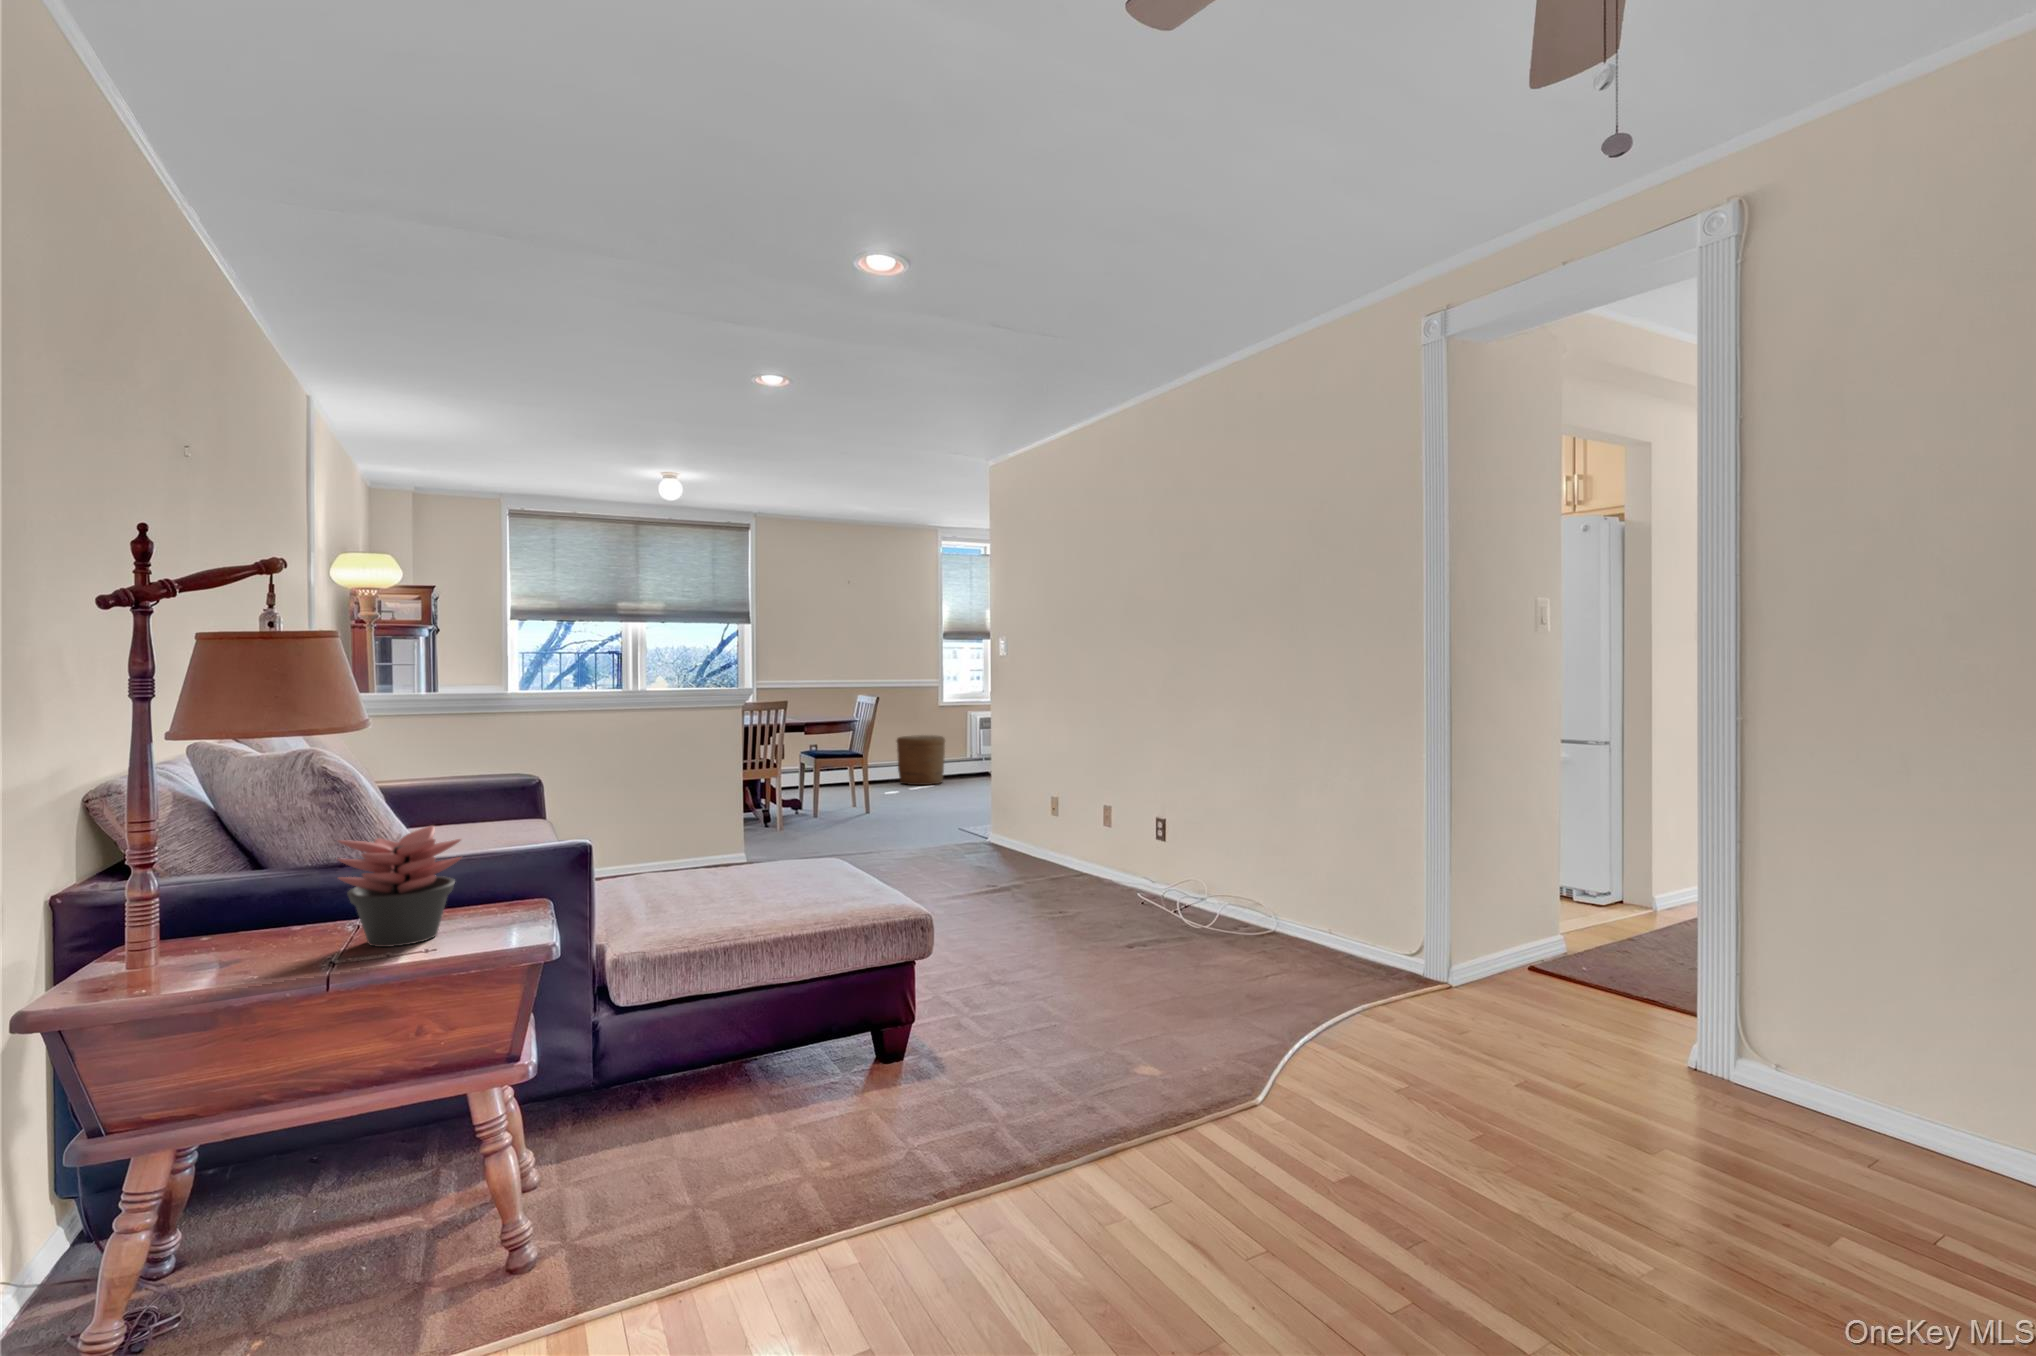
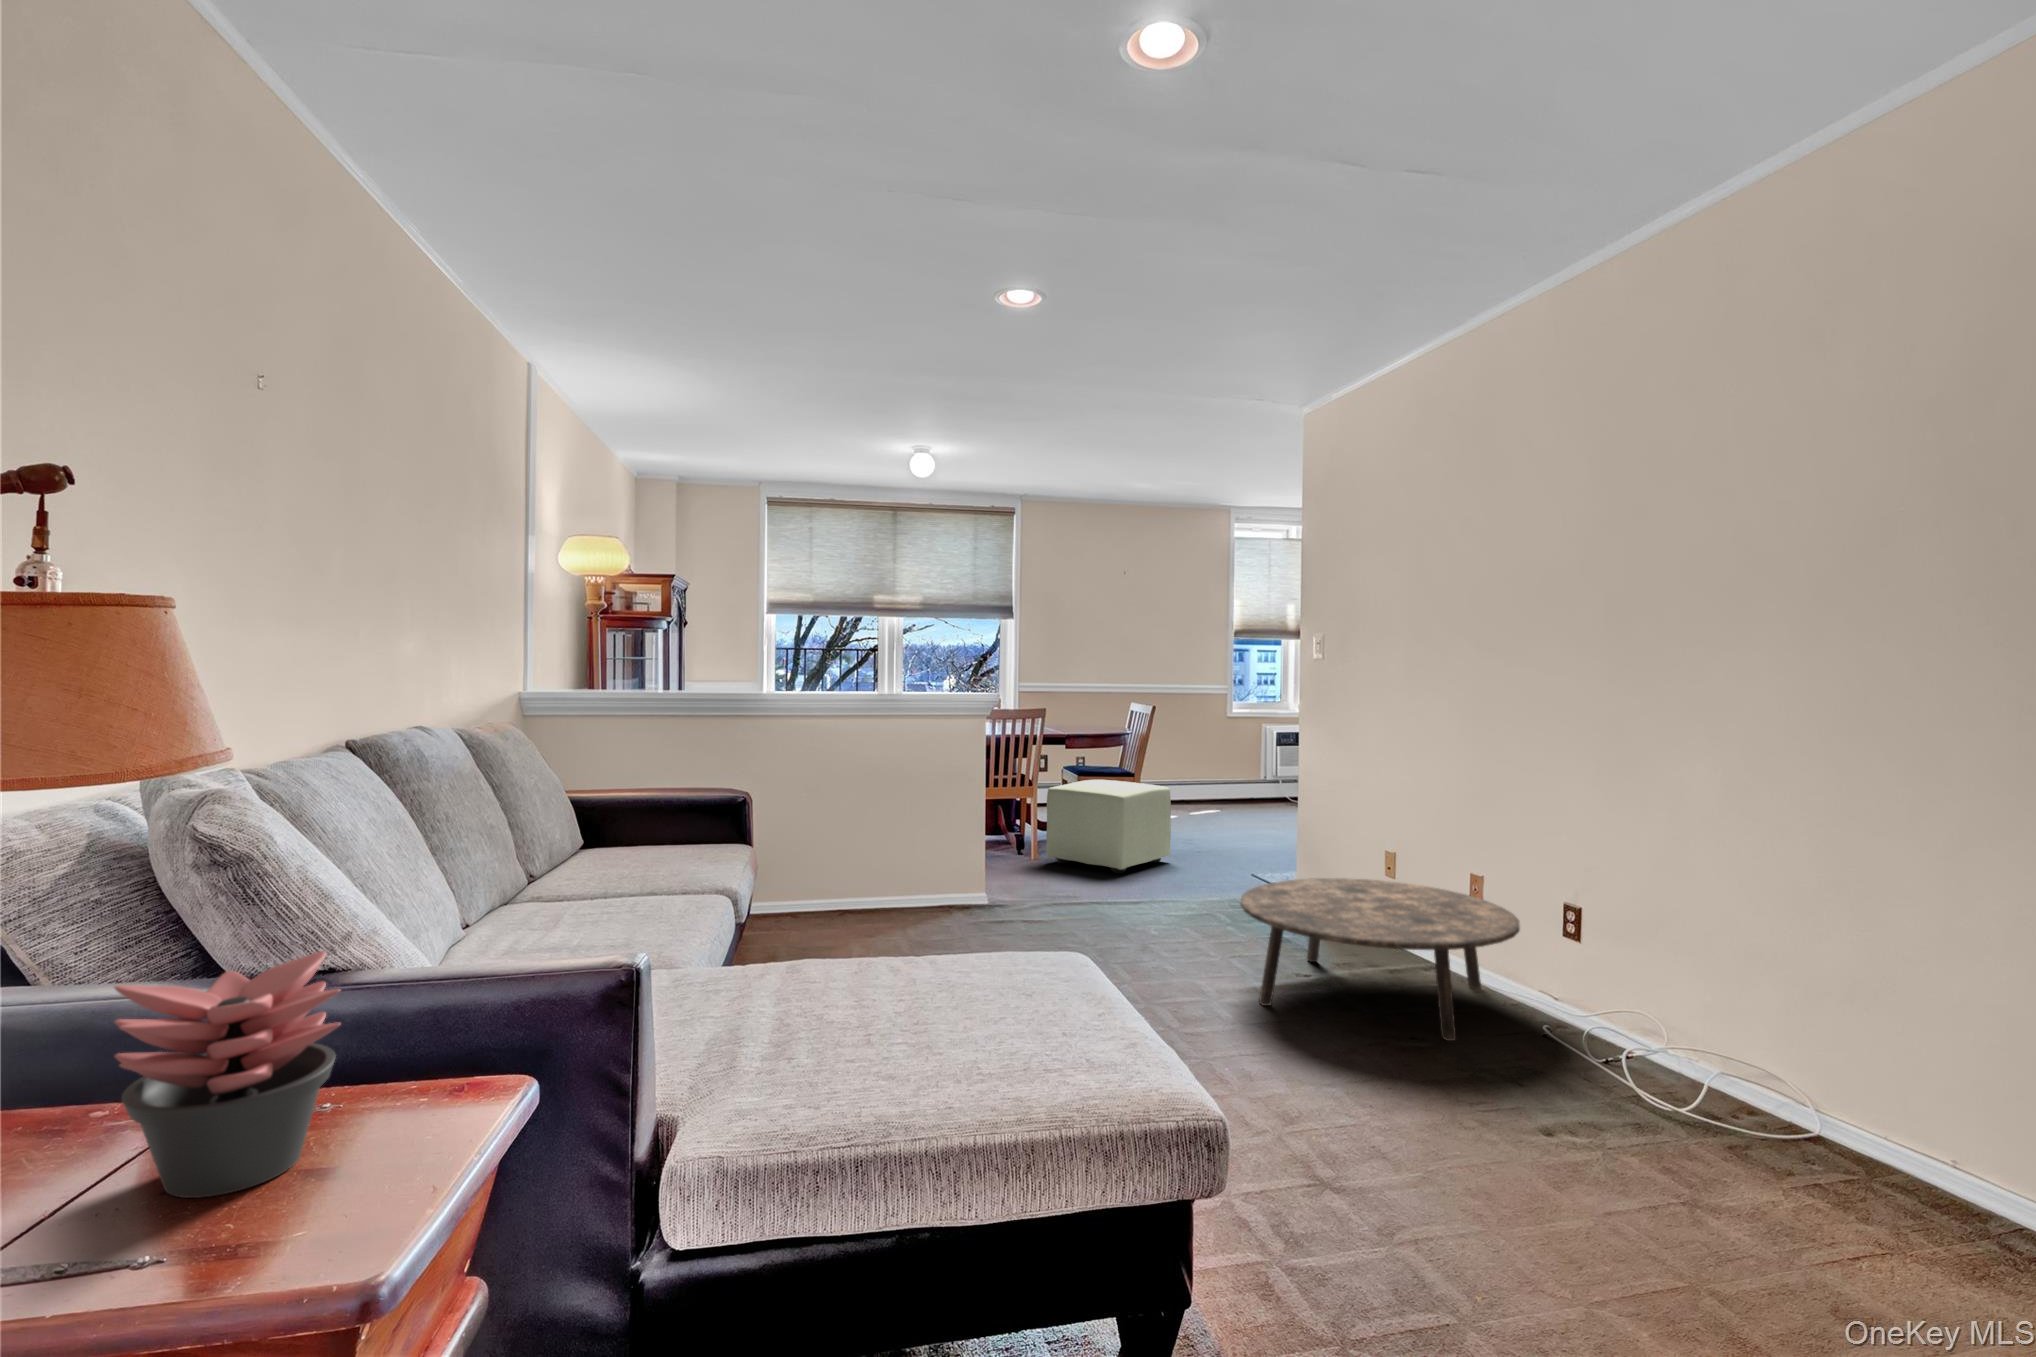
woven basket: present [897,735,945,785] -> none [1178,750,1237,811]
ottoman: none [790,760,893,833] -> present [1046,780,1171,873]
coffee table: none [946,815,1130,911] -> present [1240,878,1520,1041]

